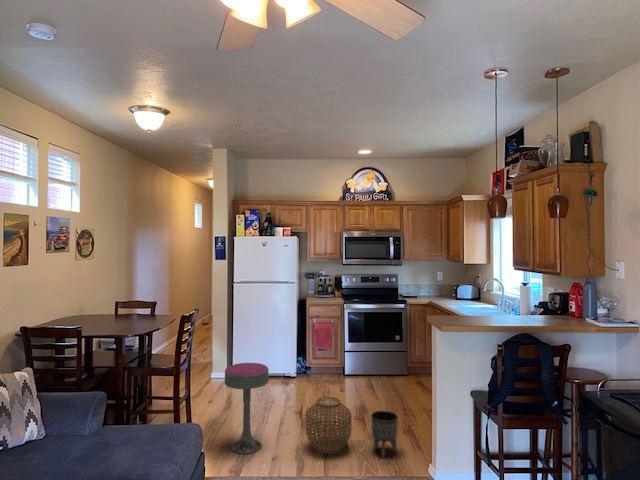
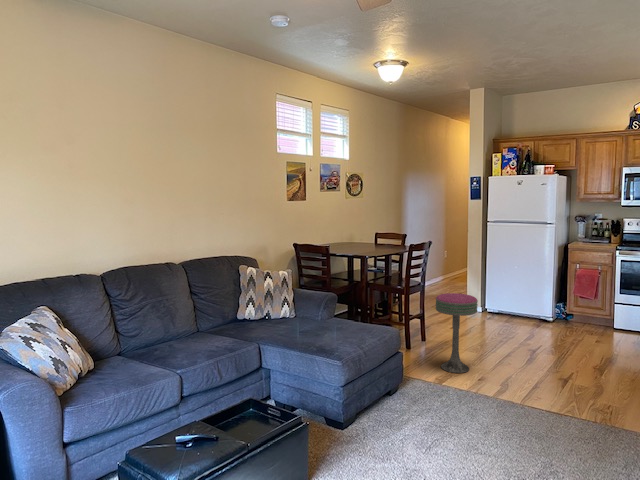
woven basket: present [306,397,352,454] -> none [509,339,561,394]
planter: present [371,411,398,458] -> none [581,365,616,413]

